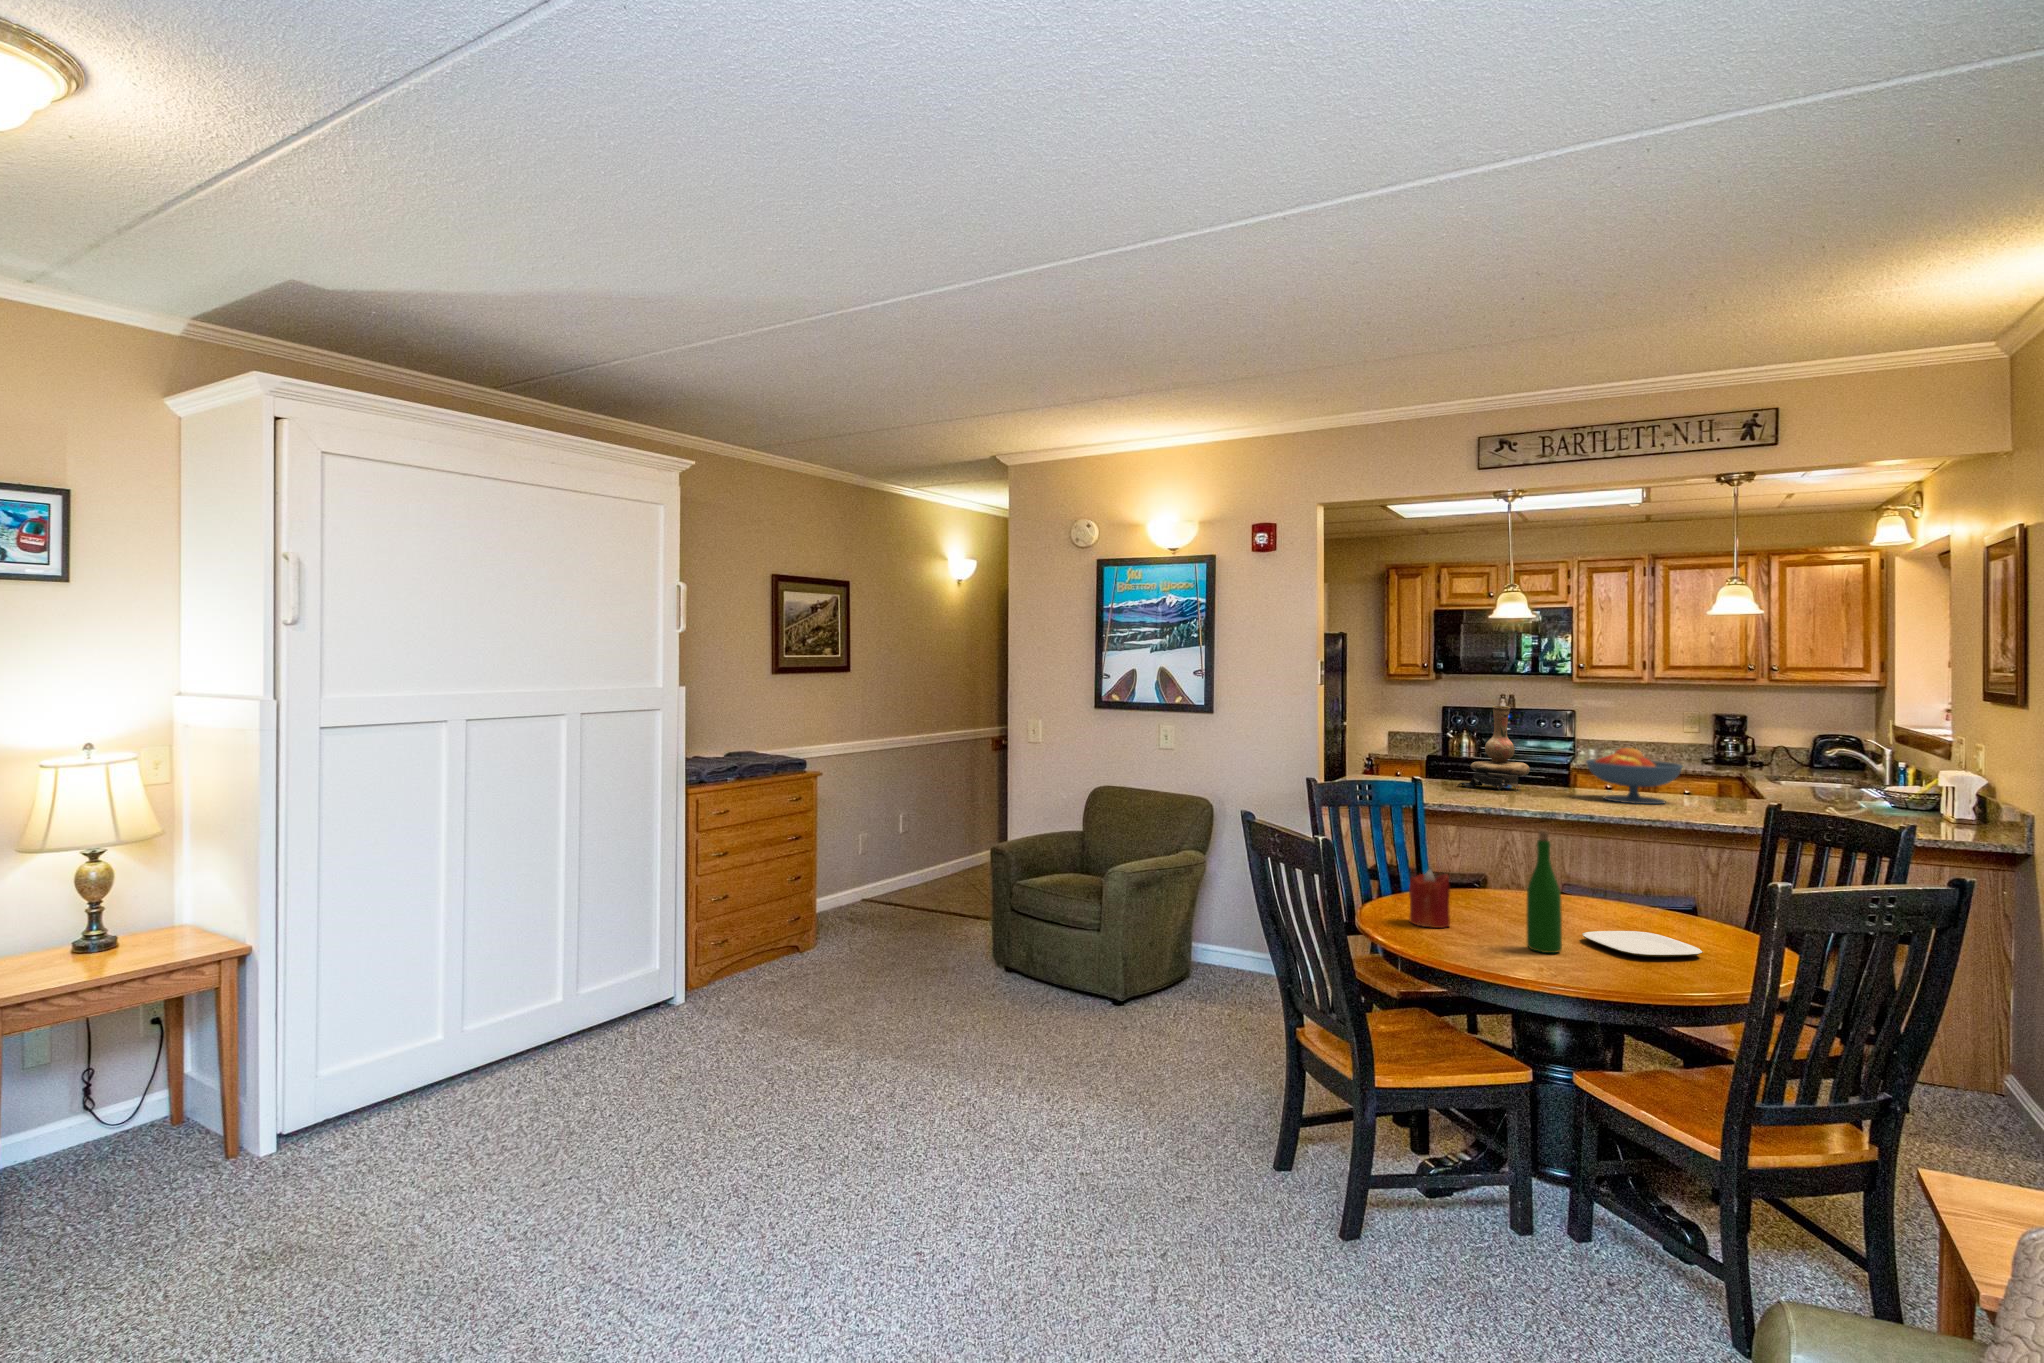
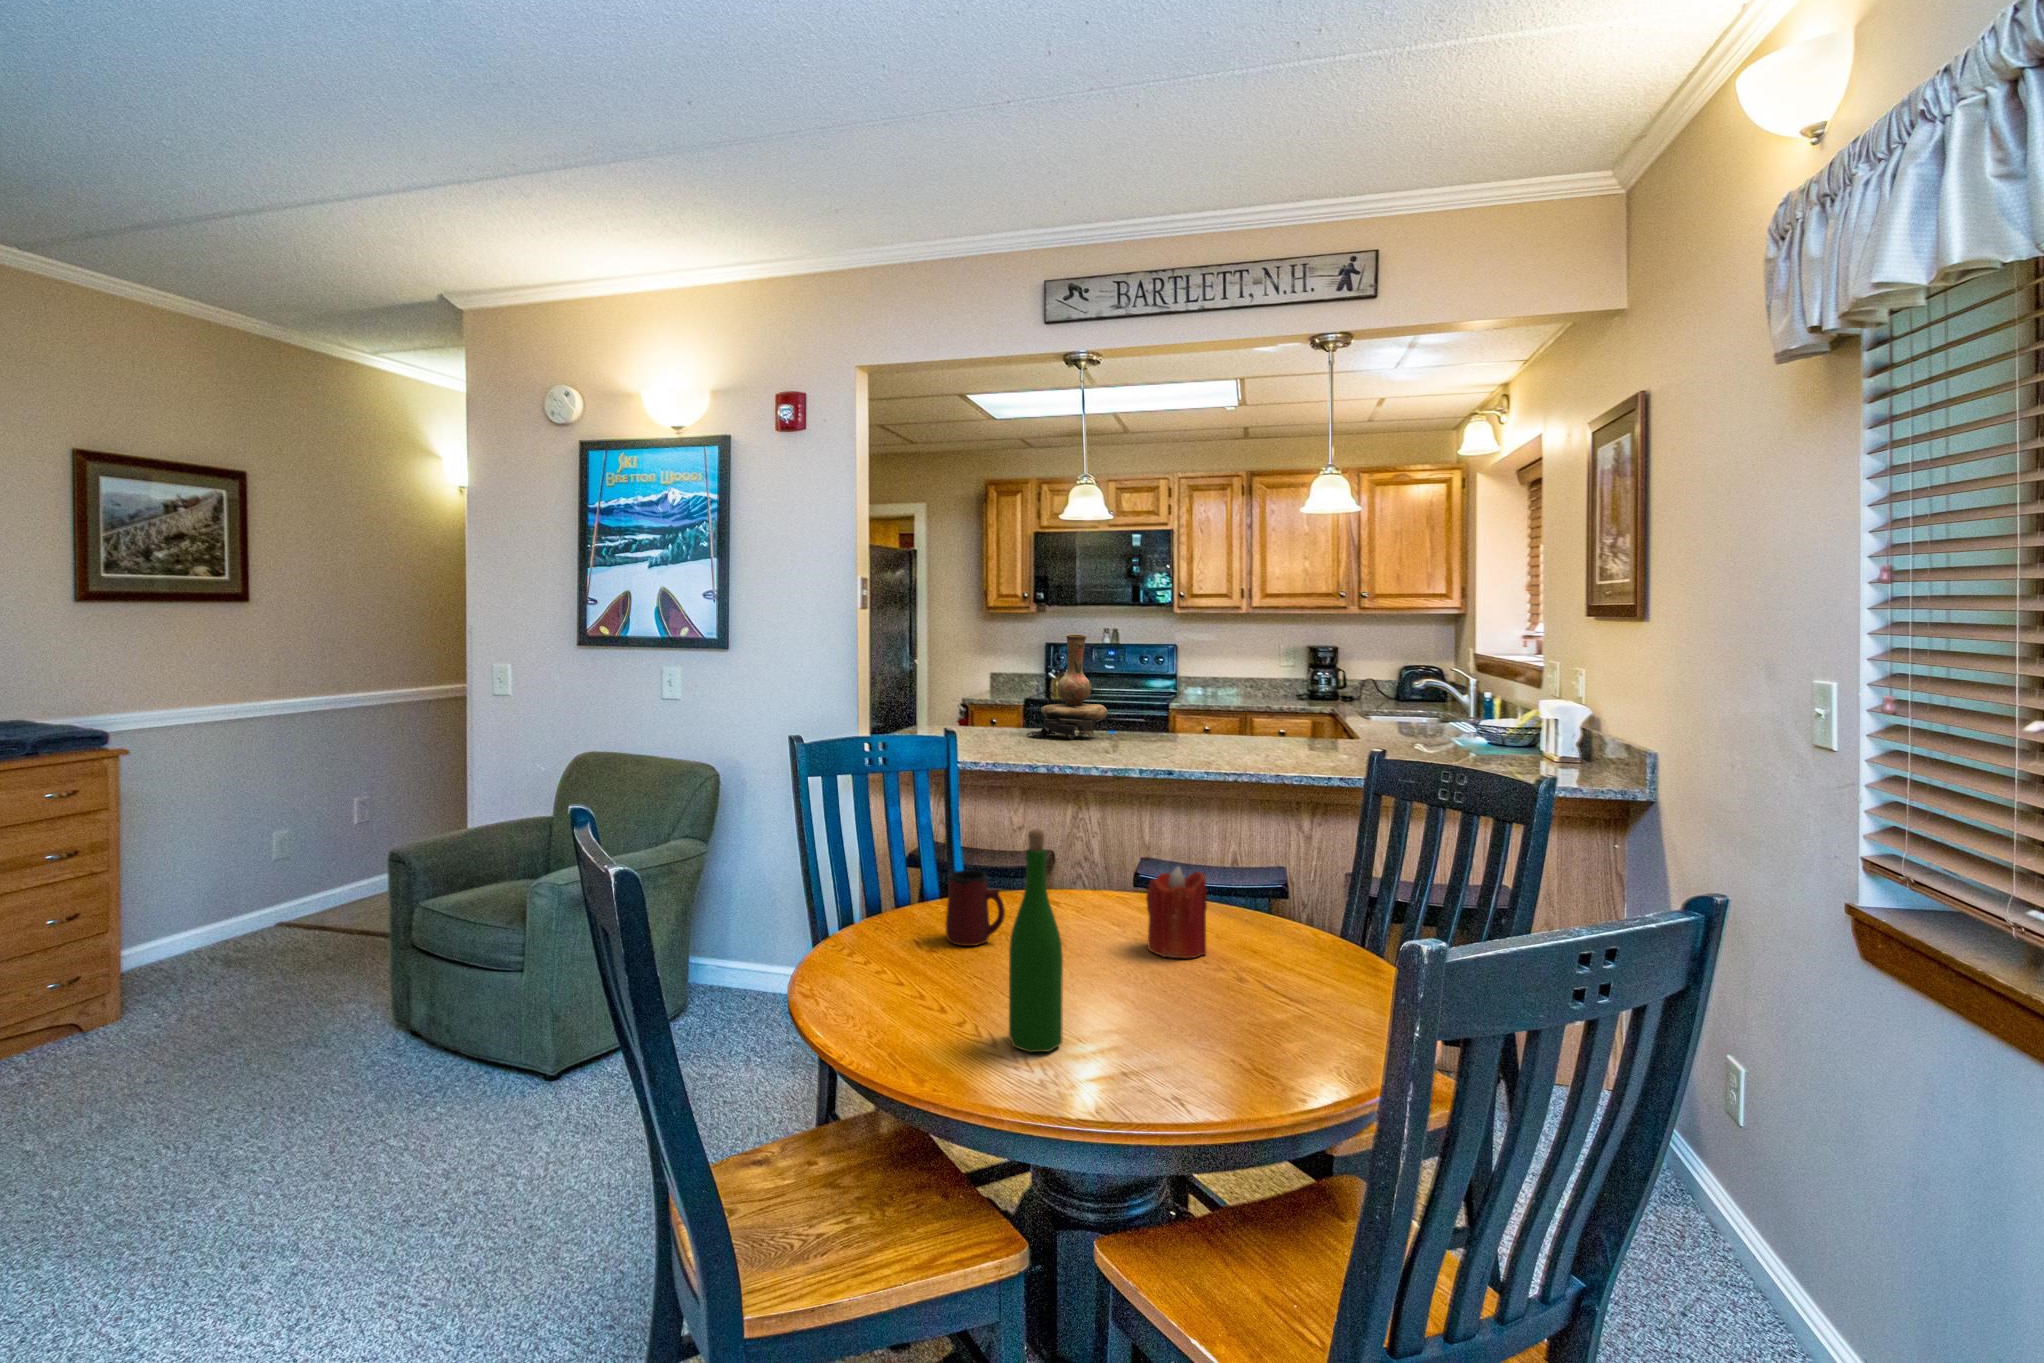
fruit bowl: present [1586,748,1683,804] -> none [1165,681,1272,752]
mug: none [1456,863,1498,910] -> present [946,870,1005,946]
candle: present [1409,870,1450,928] -> present [1146,867,1207,958]
plate: present [1582,931,1703,957] -> none [1106,979,1280,1045]

